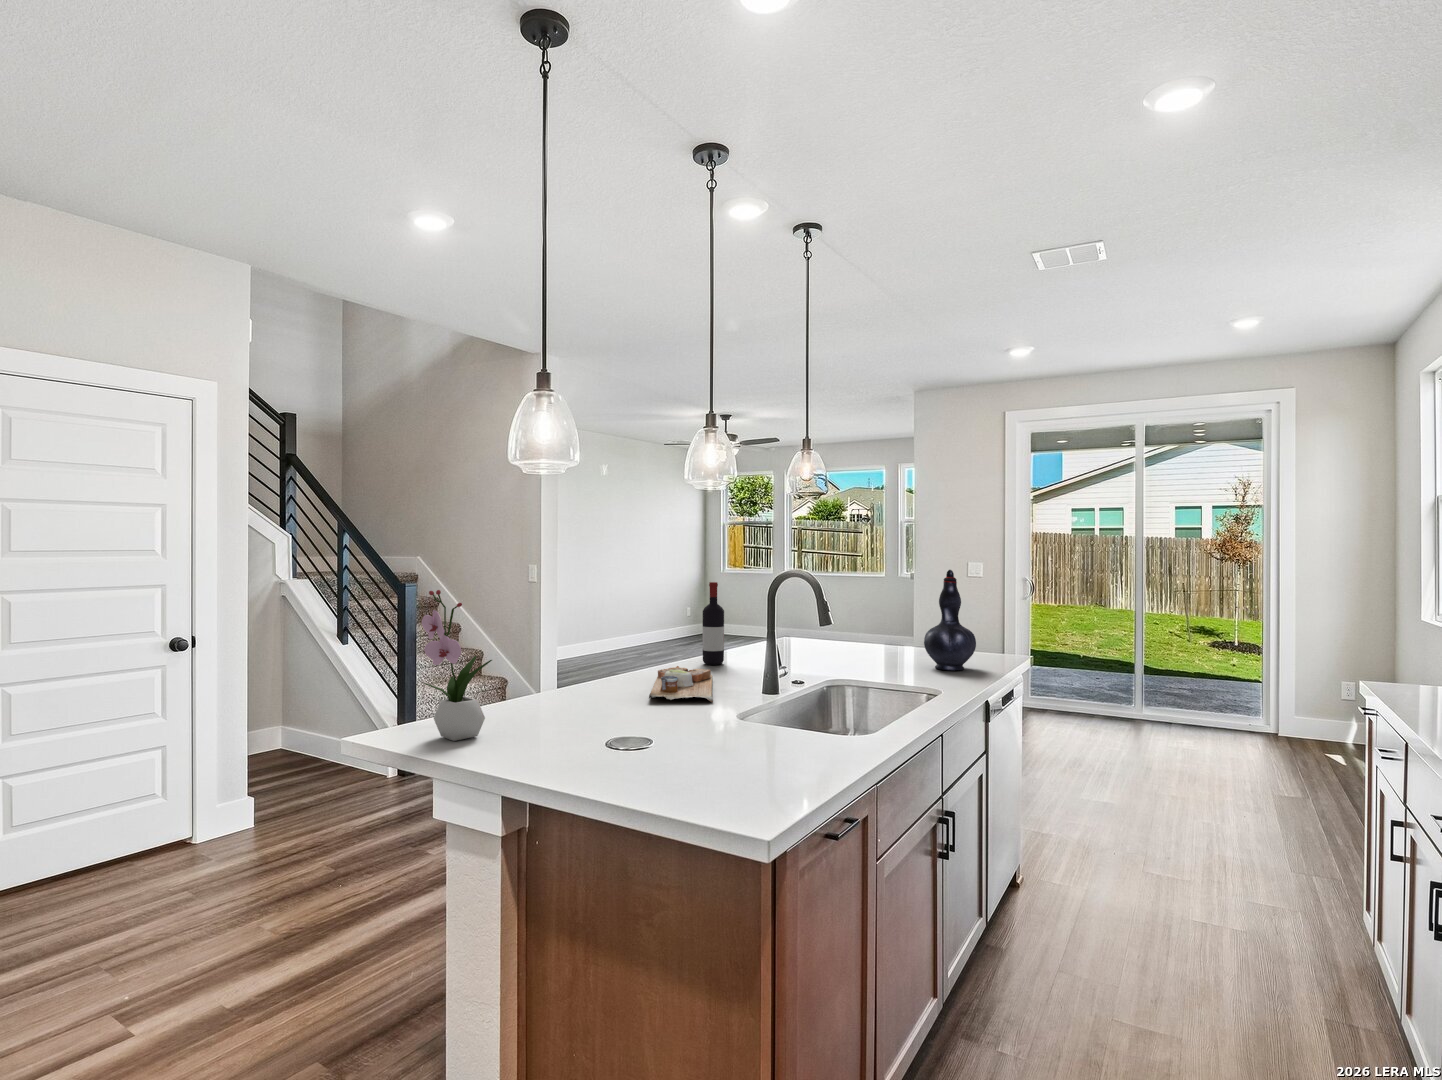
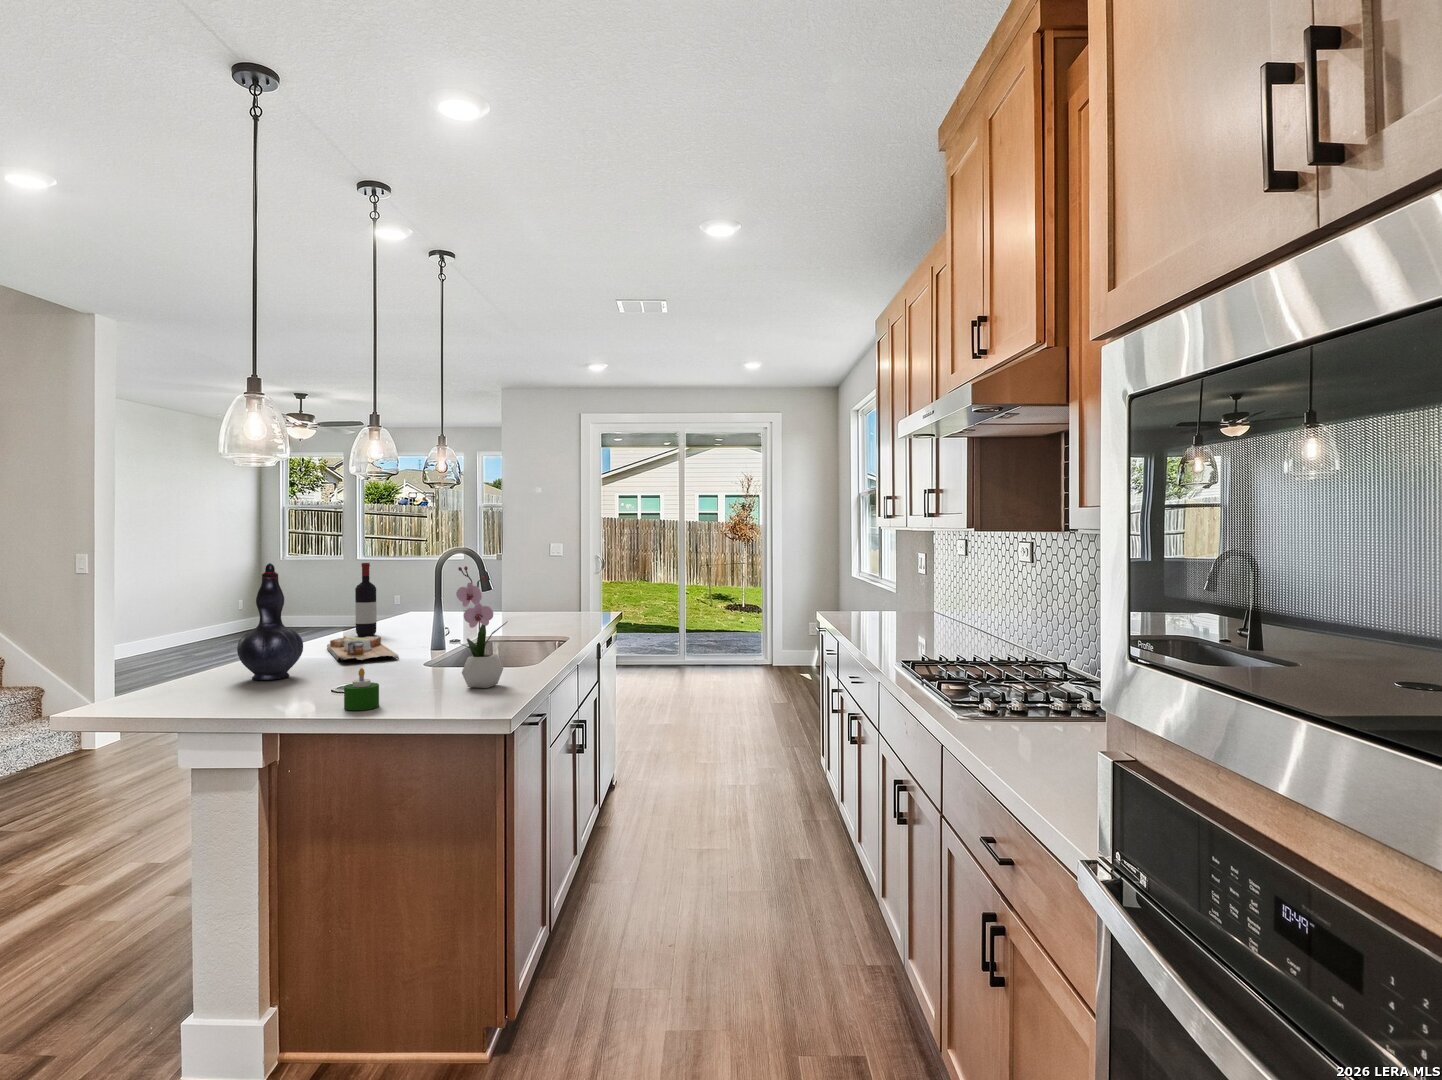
decorative vase: present [924,570,976,670] -> present [237,563,303,680]
flower arrangement: present [422,590,492,741] -> present [456,566,507,688]
candle: none [581,726,623,782] -> present [344,668,379,710]

